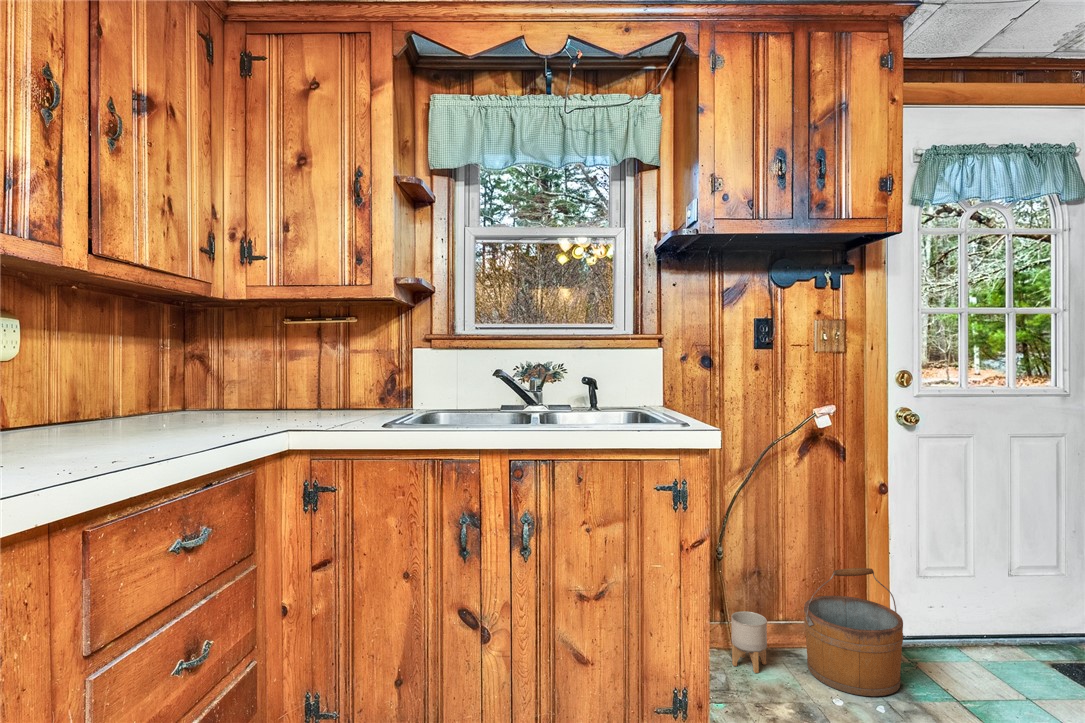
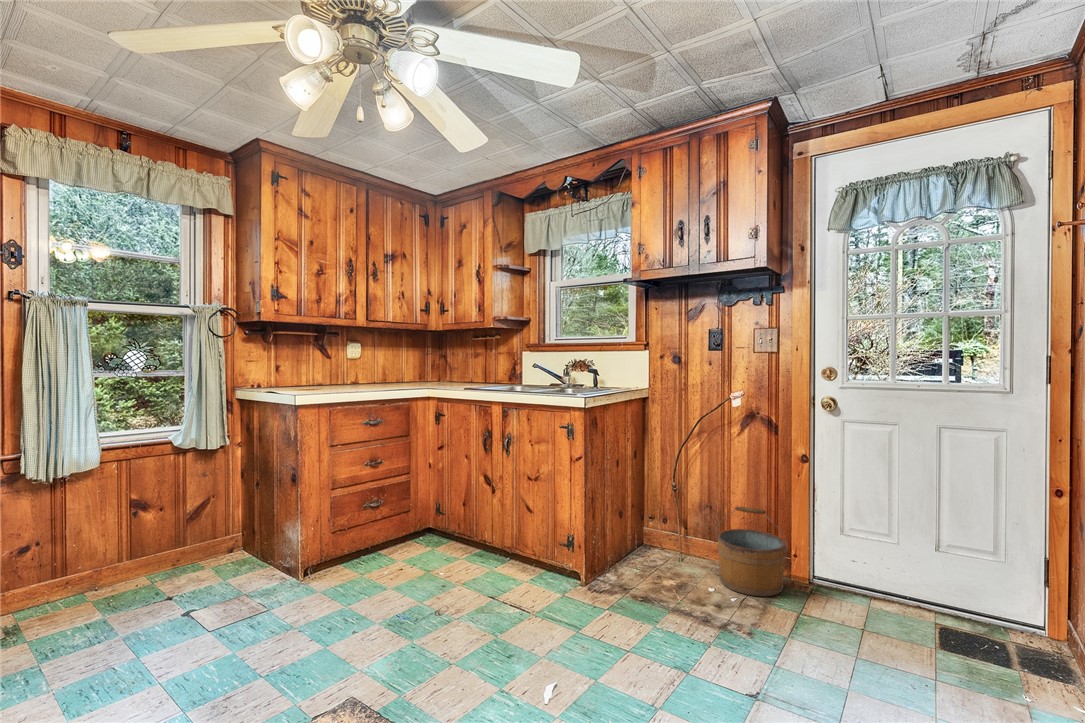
planter: present [731,611,767,673] -> none [678,528,702,566]

